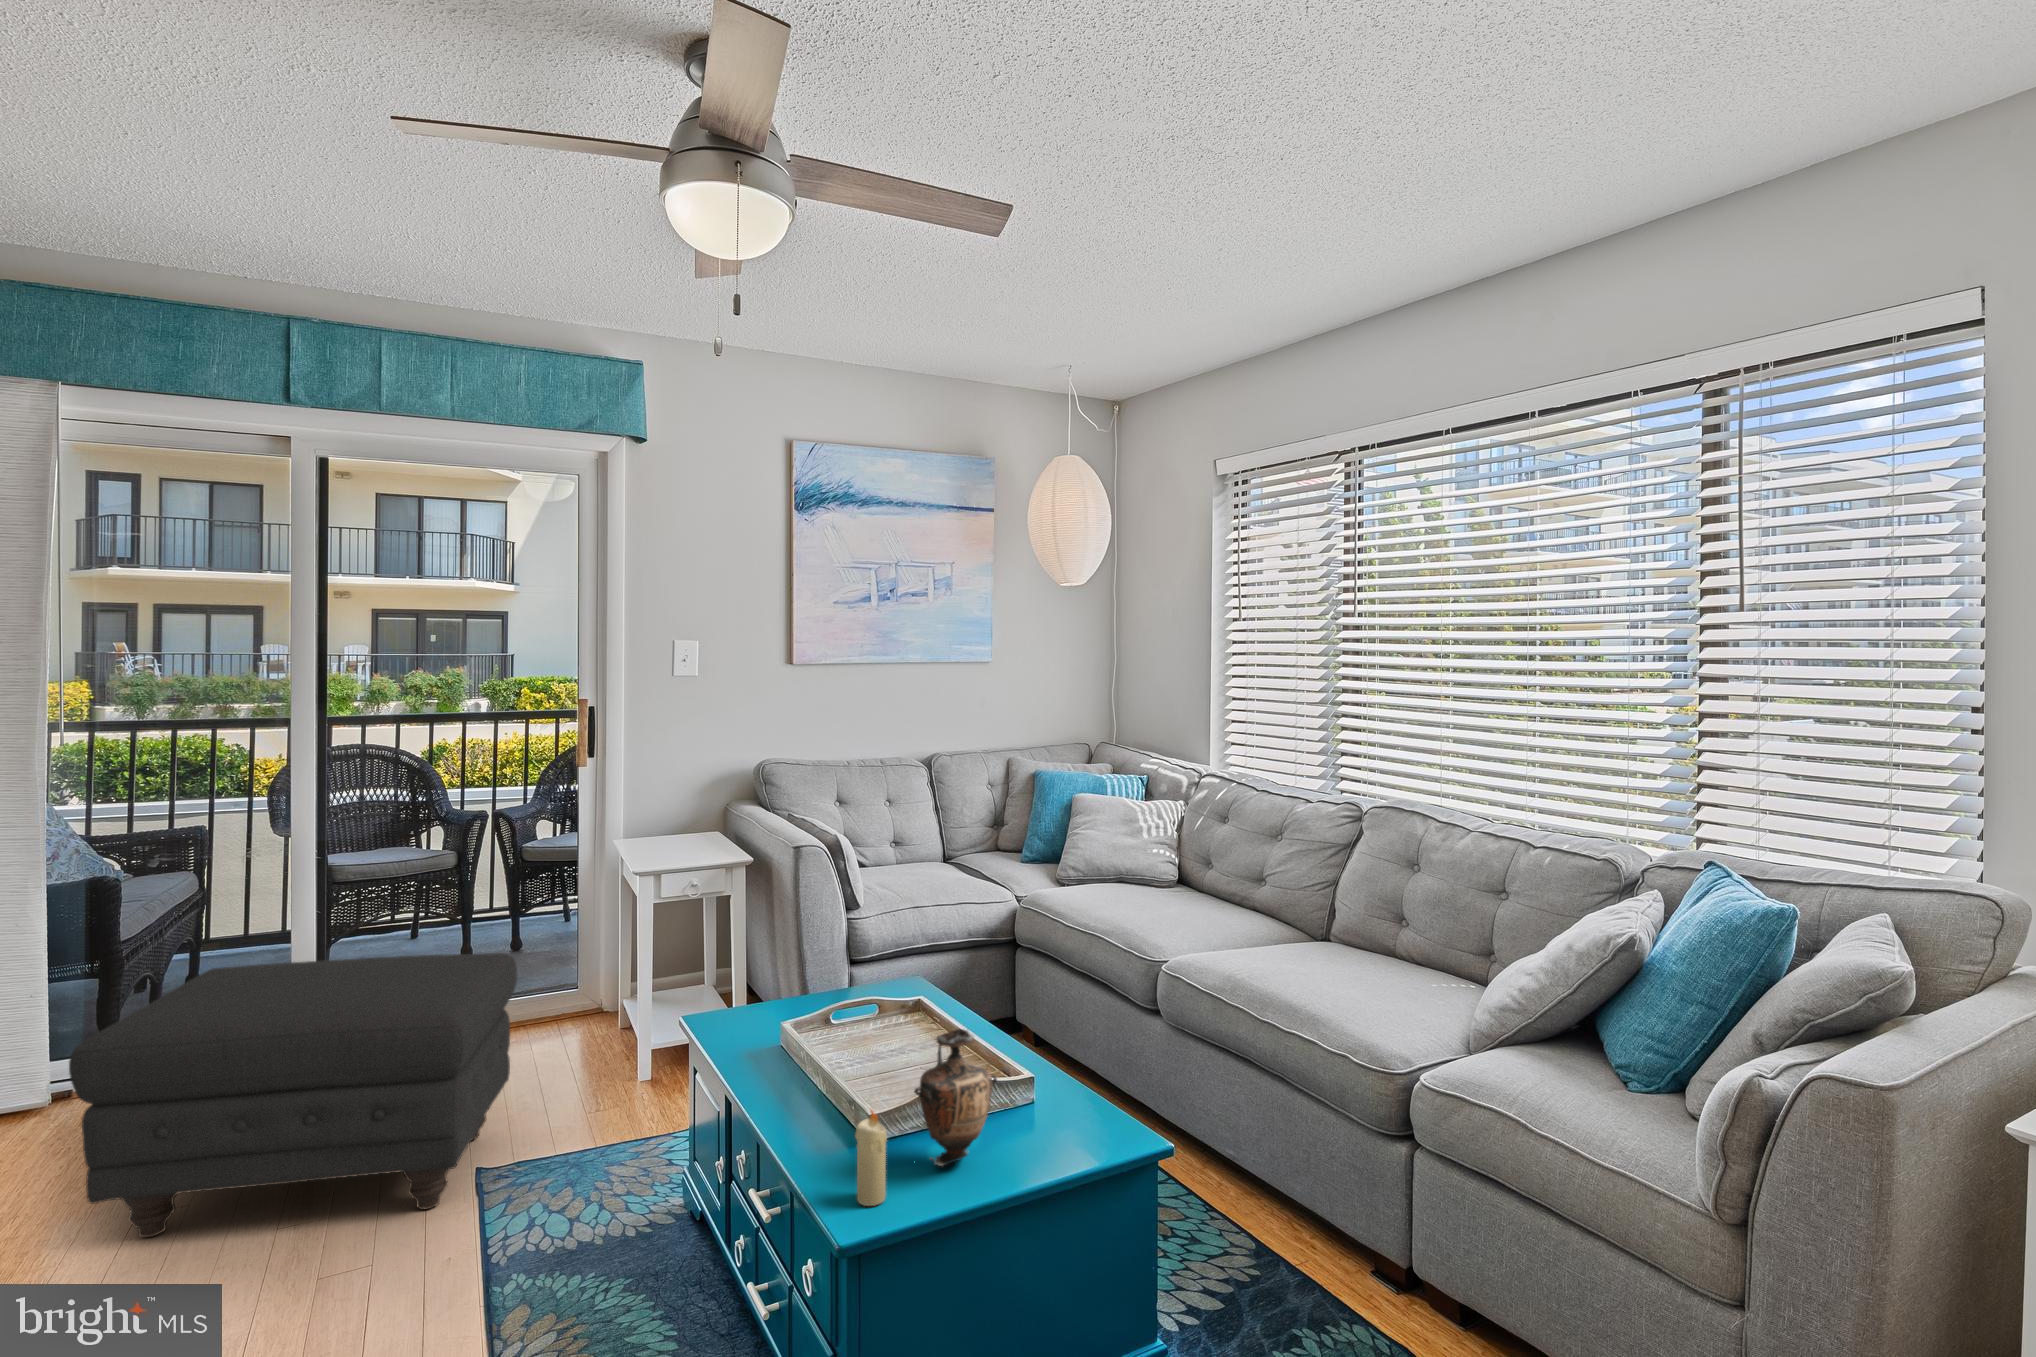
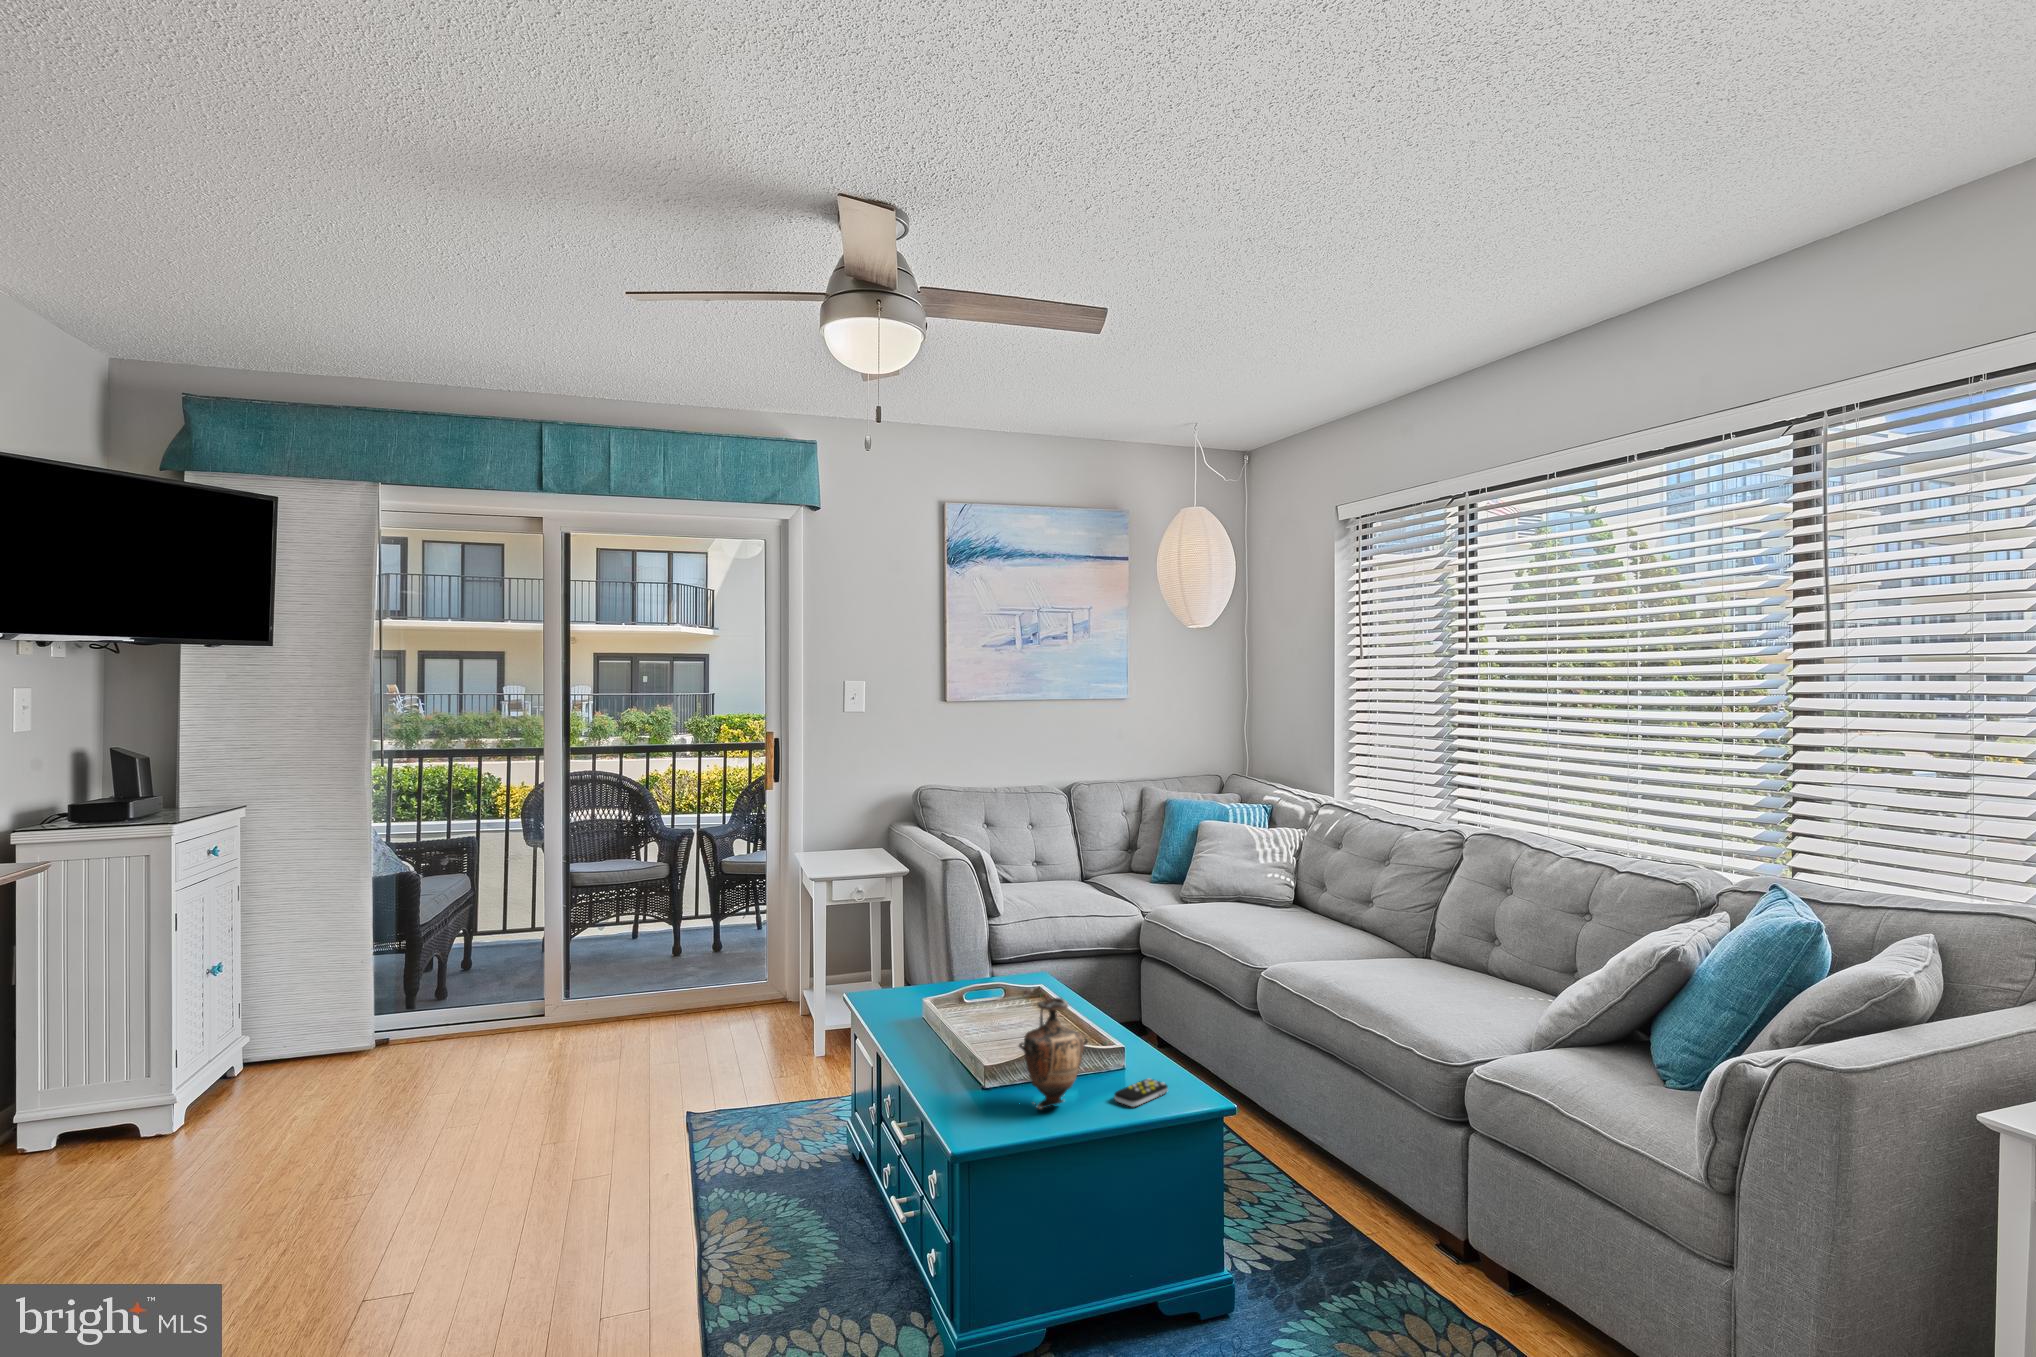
ottoman: present [69,953,517,1237] -> none [393,941,716,1148]
candle: present [855,1110,887,1206] -> none [969,1054,994,1133]
remote control: none [1026,1114,1087,1154] -> present [1114,1078,1168,1107]

